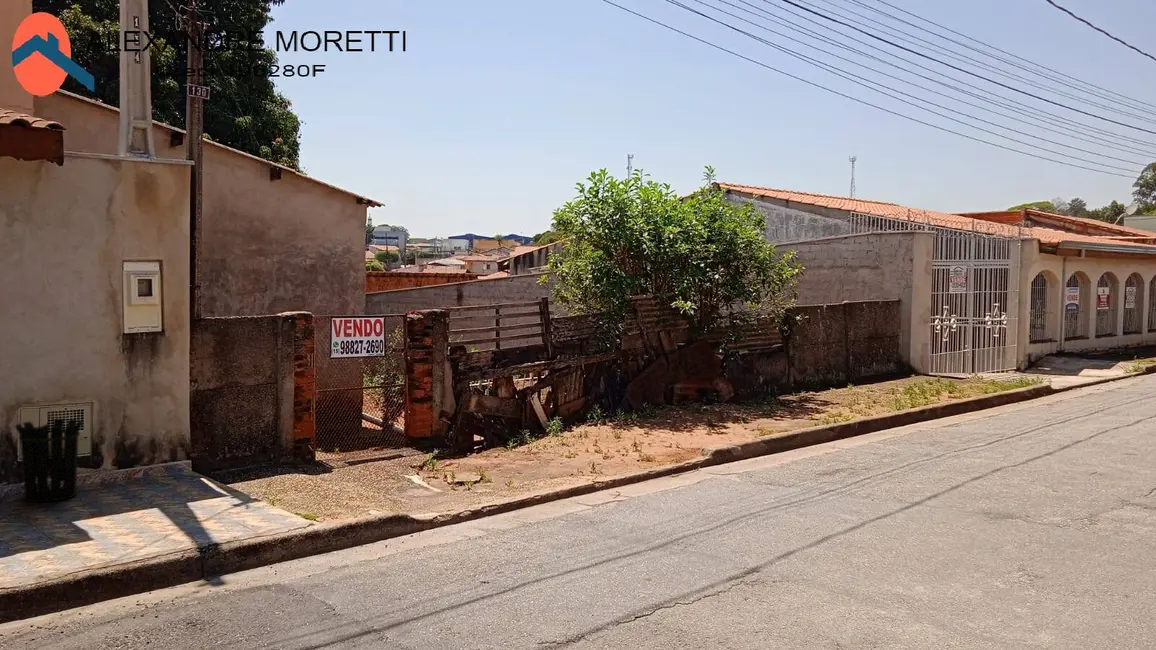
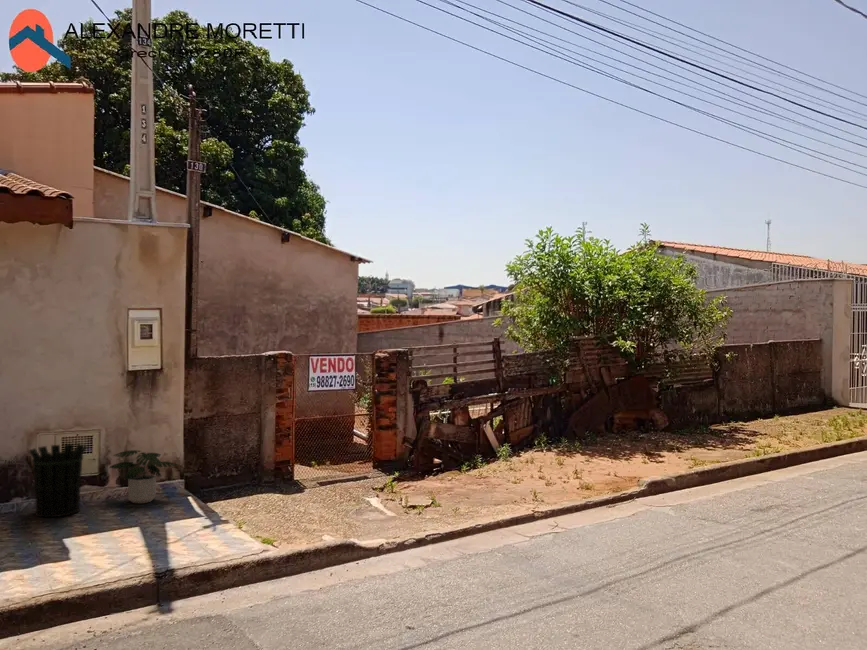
potted plant: none [107,426,189,486] -> present [110,450,177,503]

